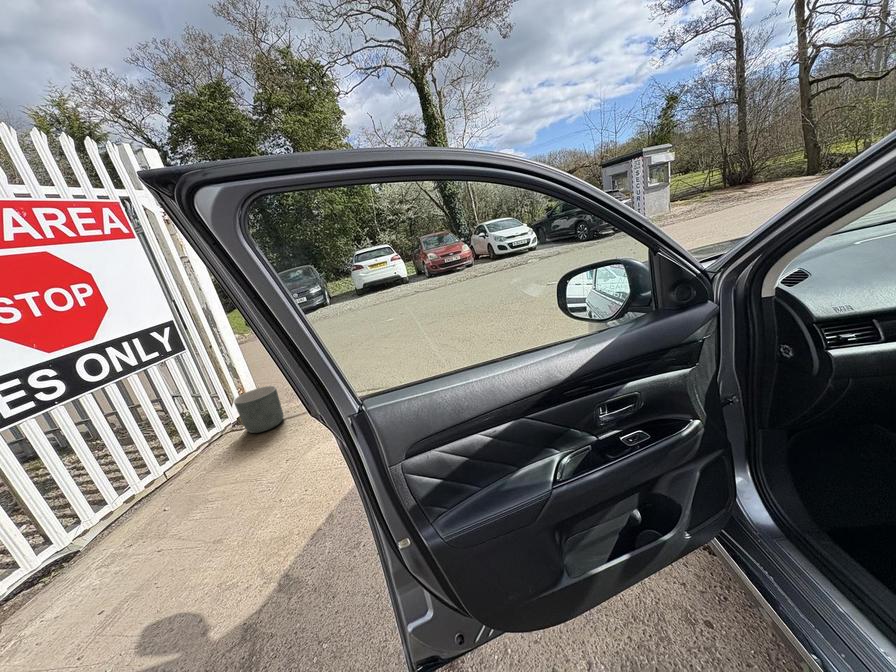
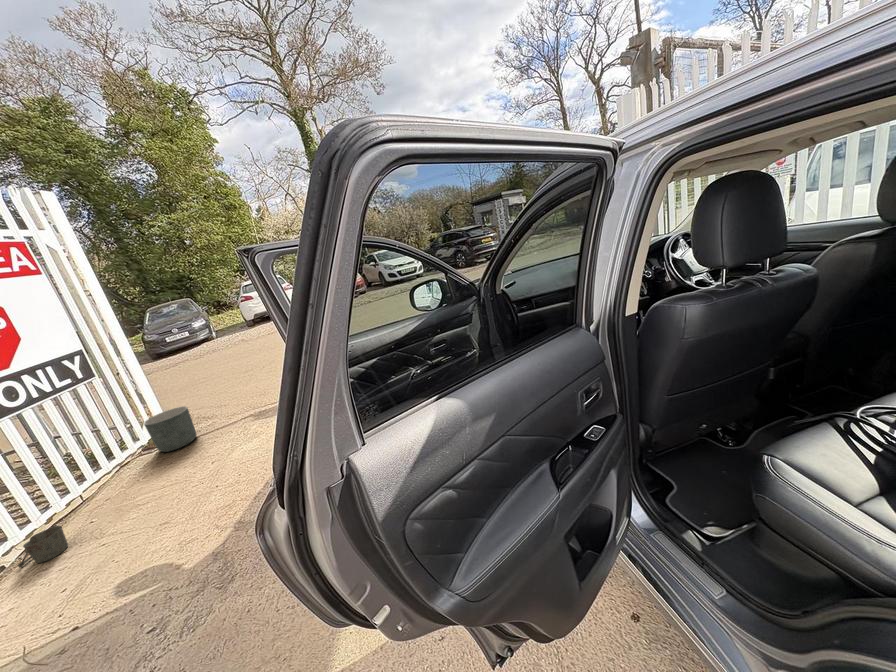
bucket: none [87,512,135,553] -> present [18,526,68,567]

